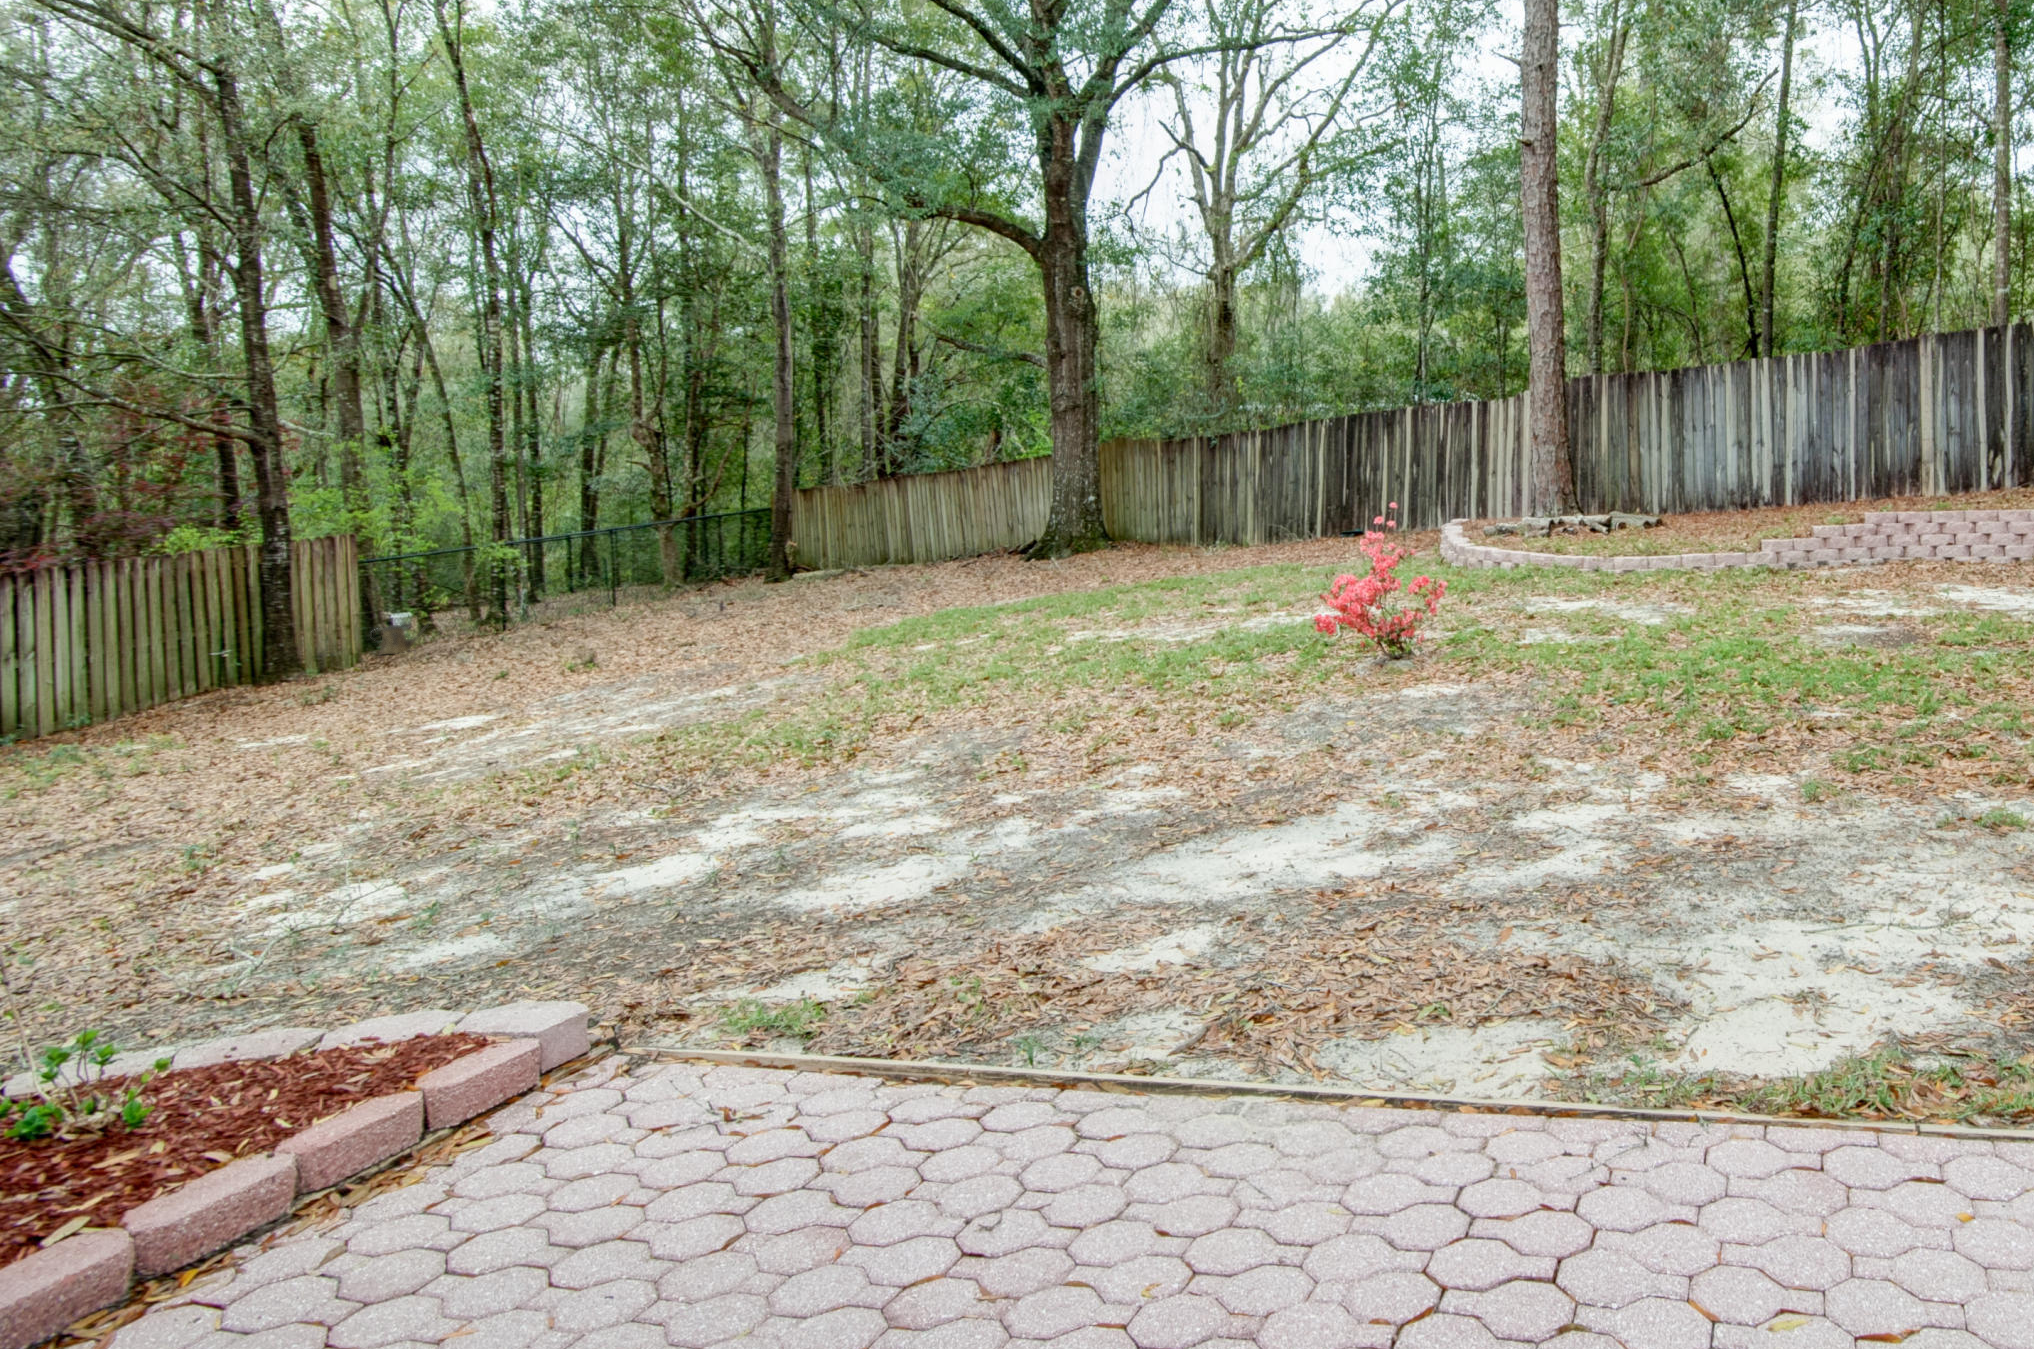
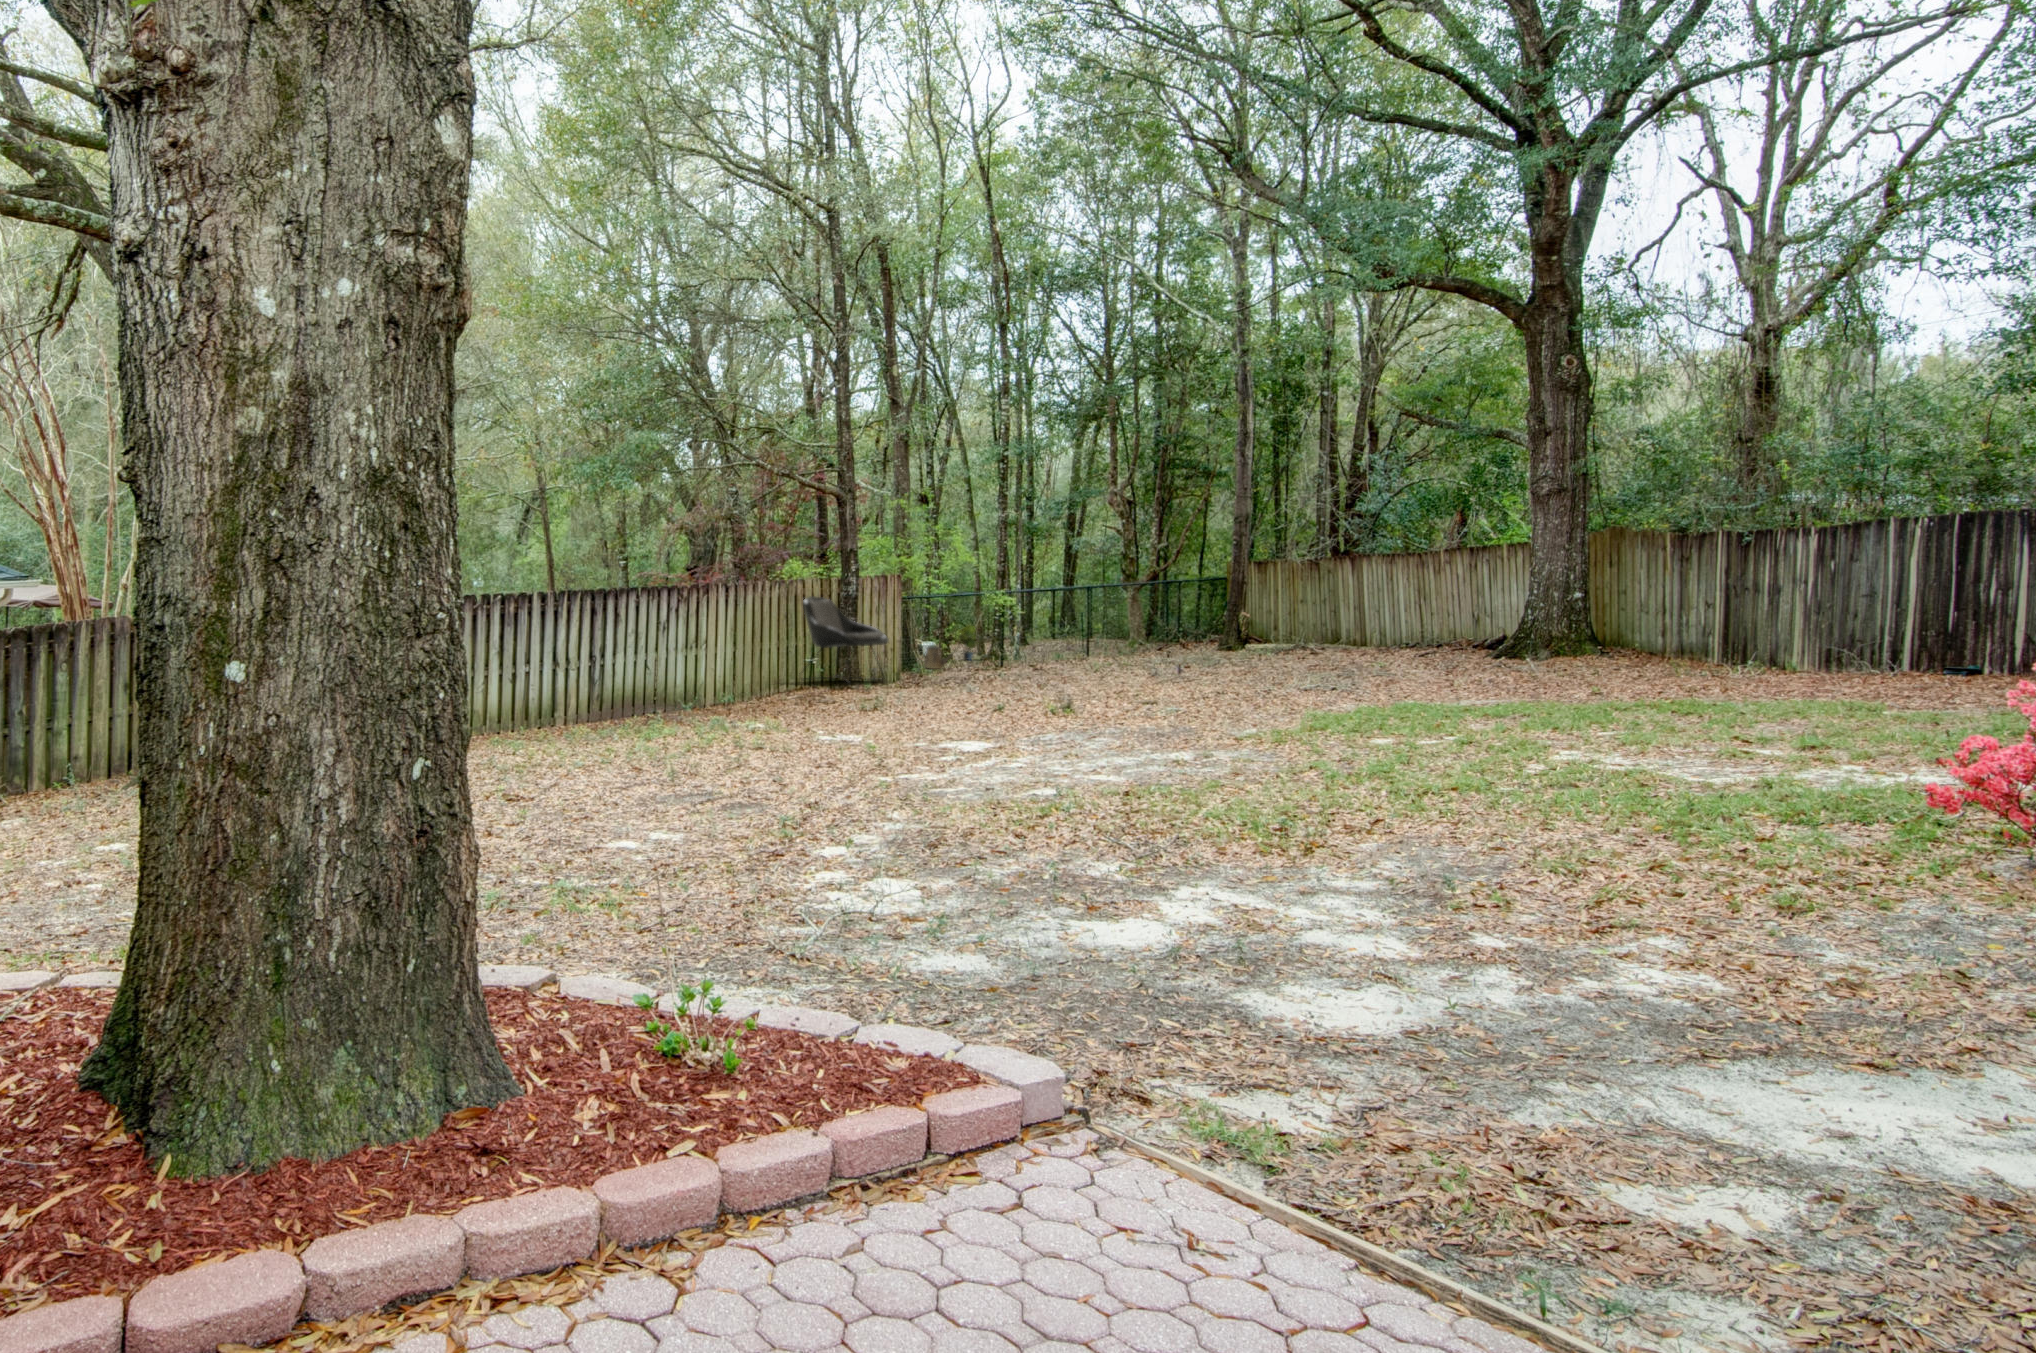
potted plant: none [433,587,471,631] -> present [956,625,977,660]
lounge chair: none [148,592,310,710] -> present [802,596,889,682]

